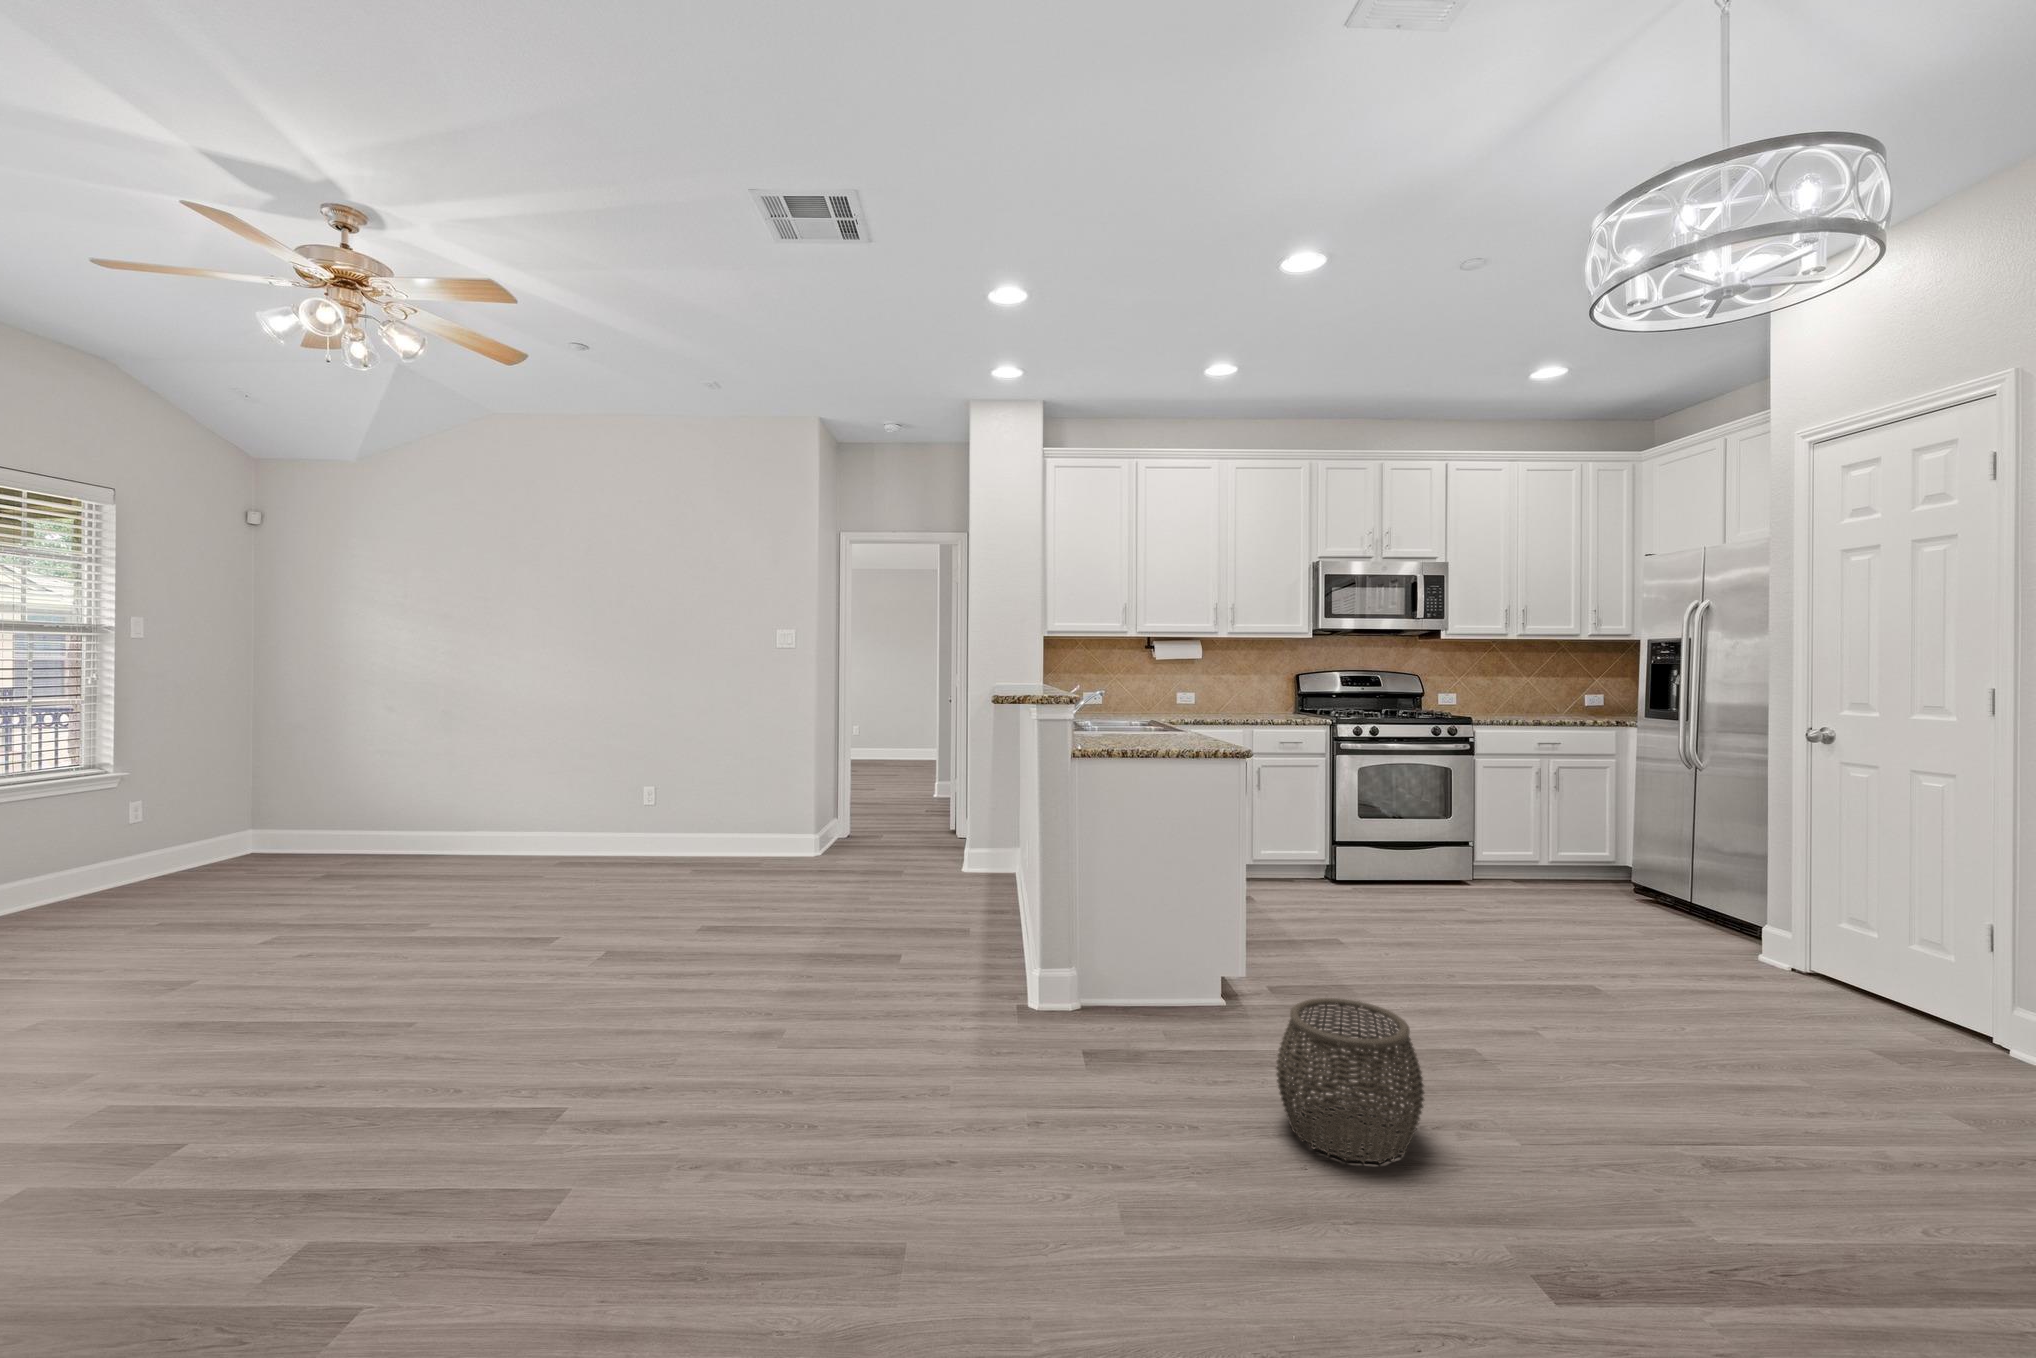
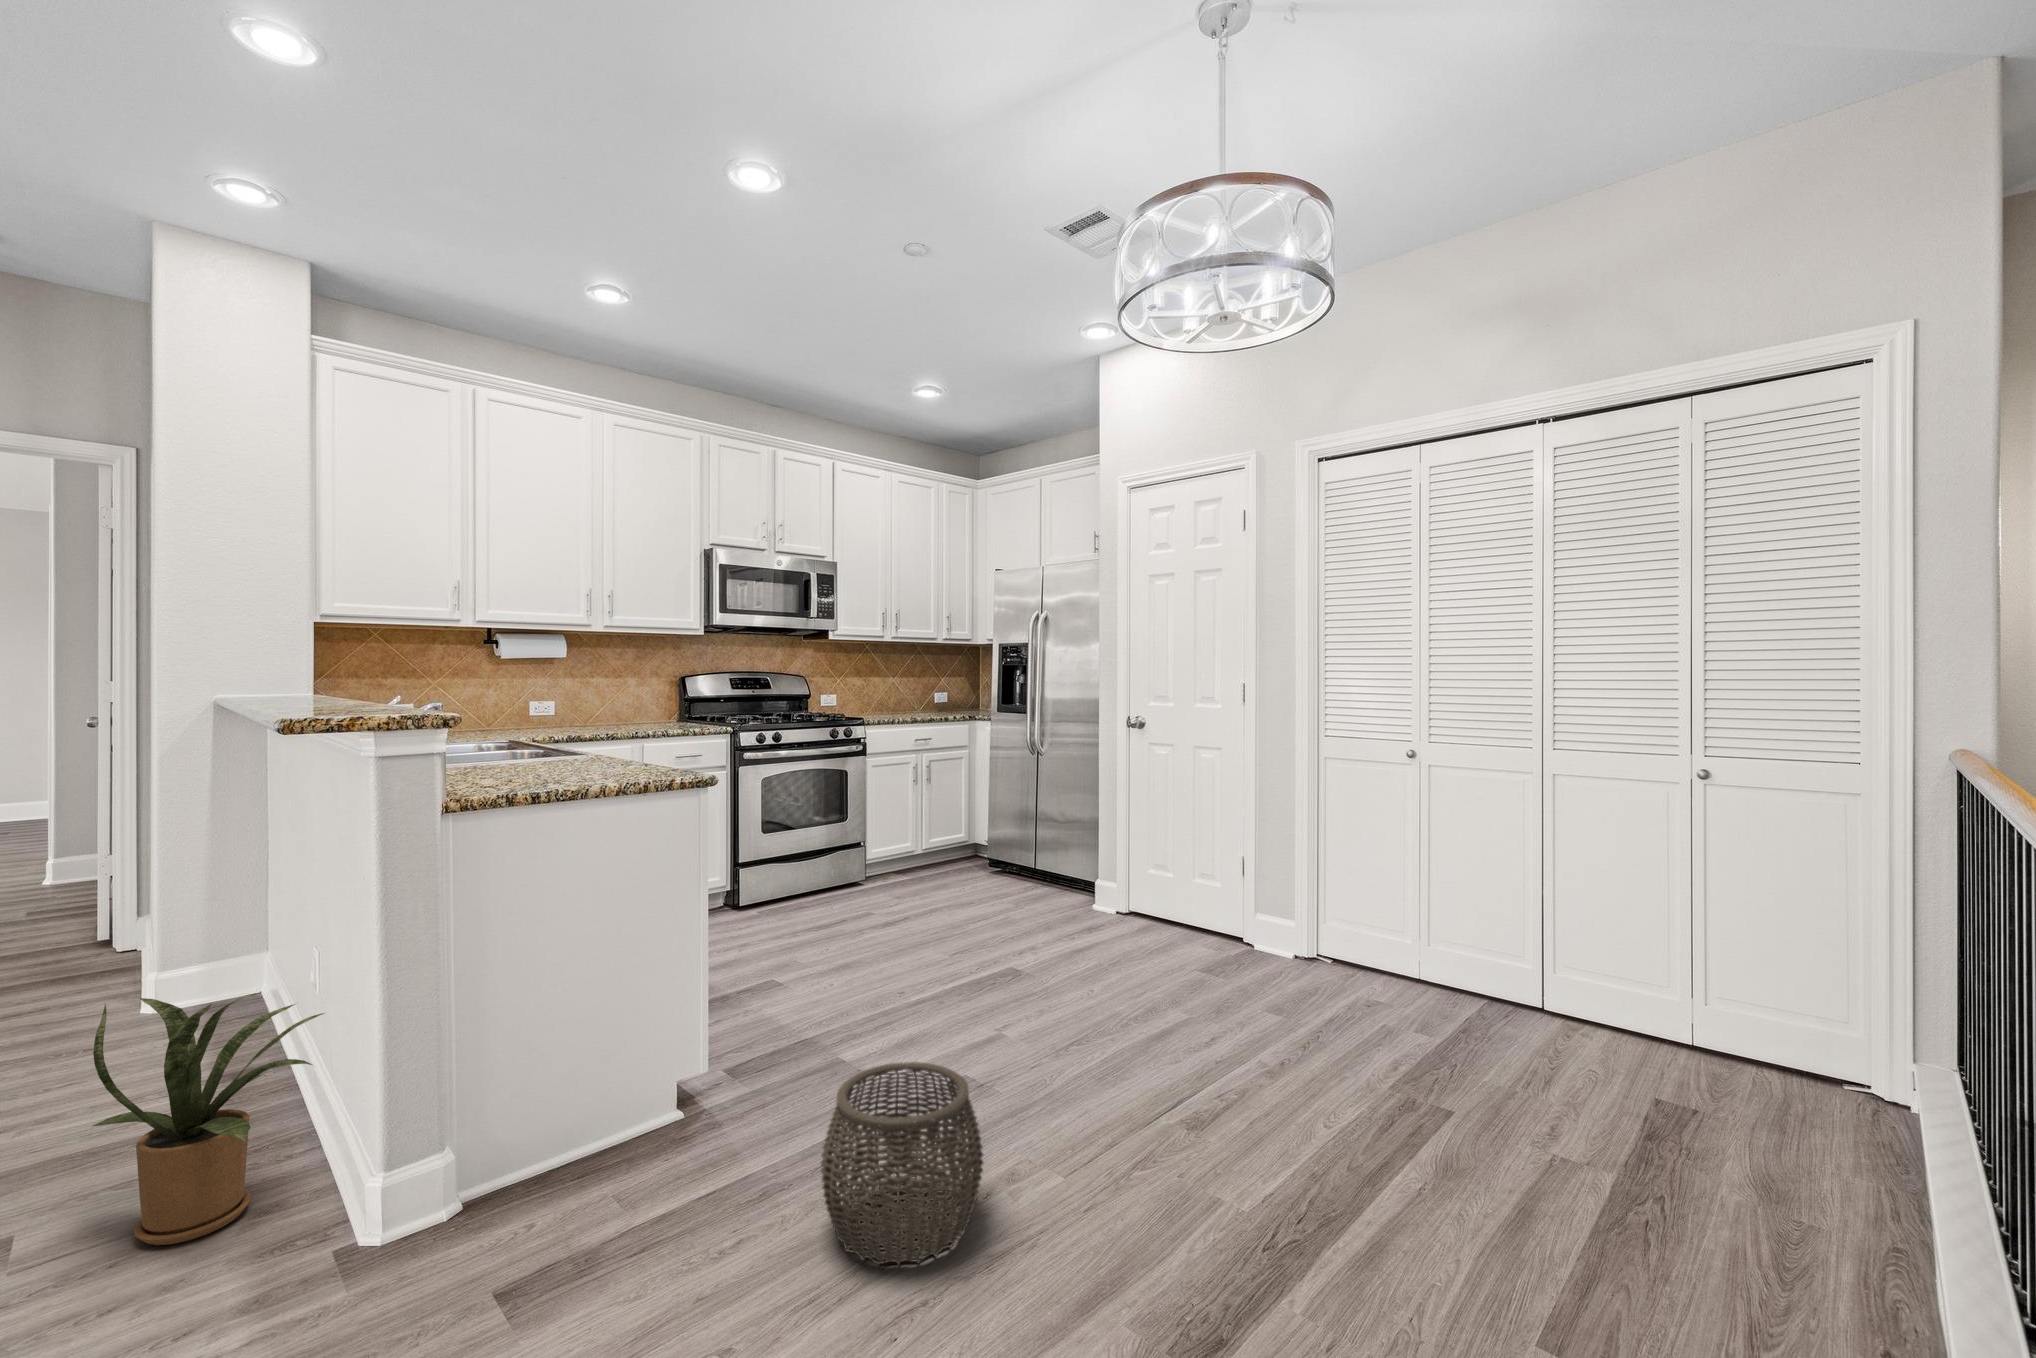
house plant: none [912,846,1008,986] -> present [93,993,324,1245]

